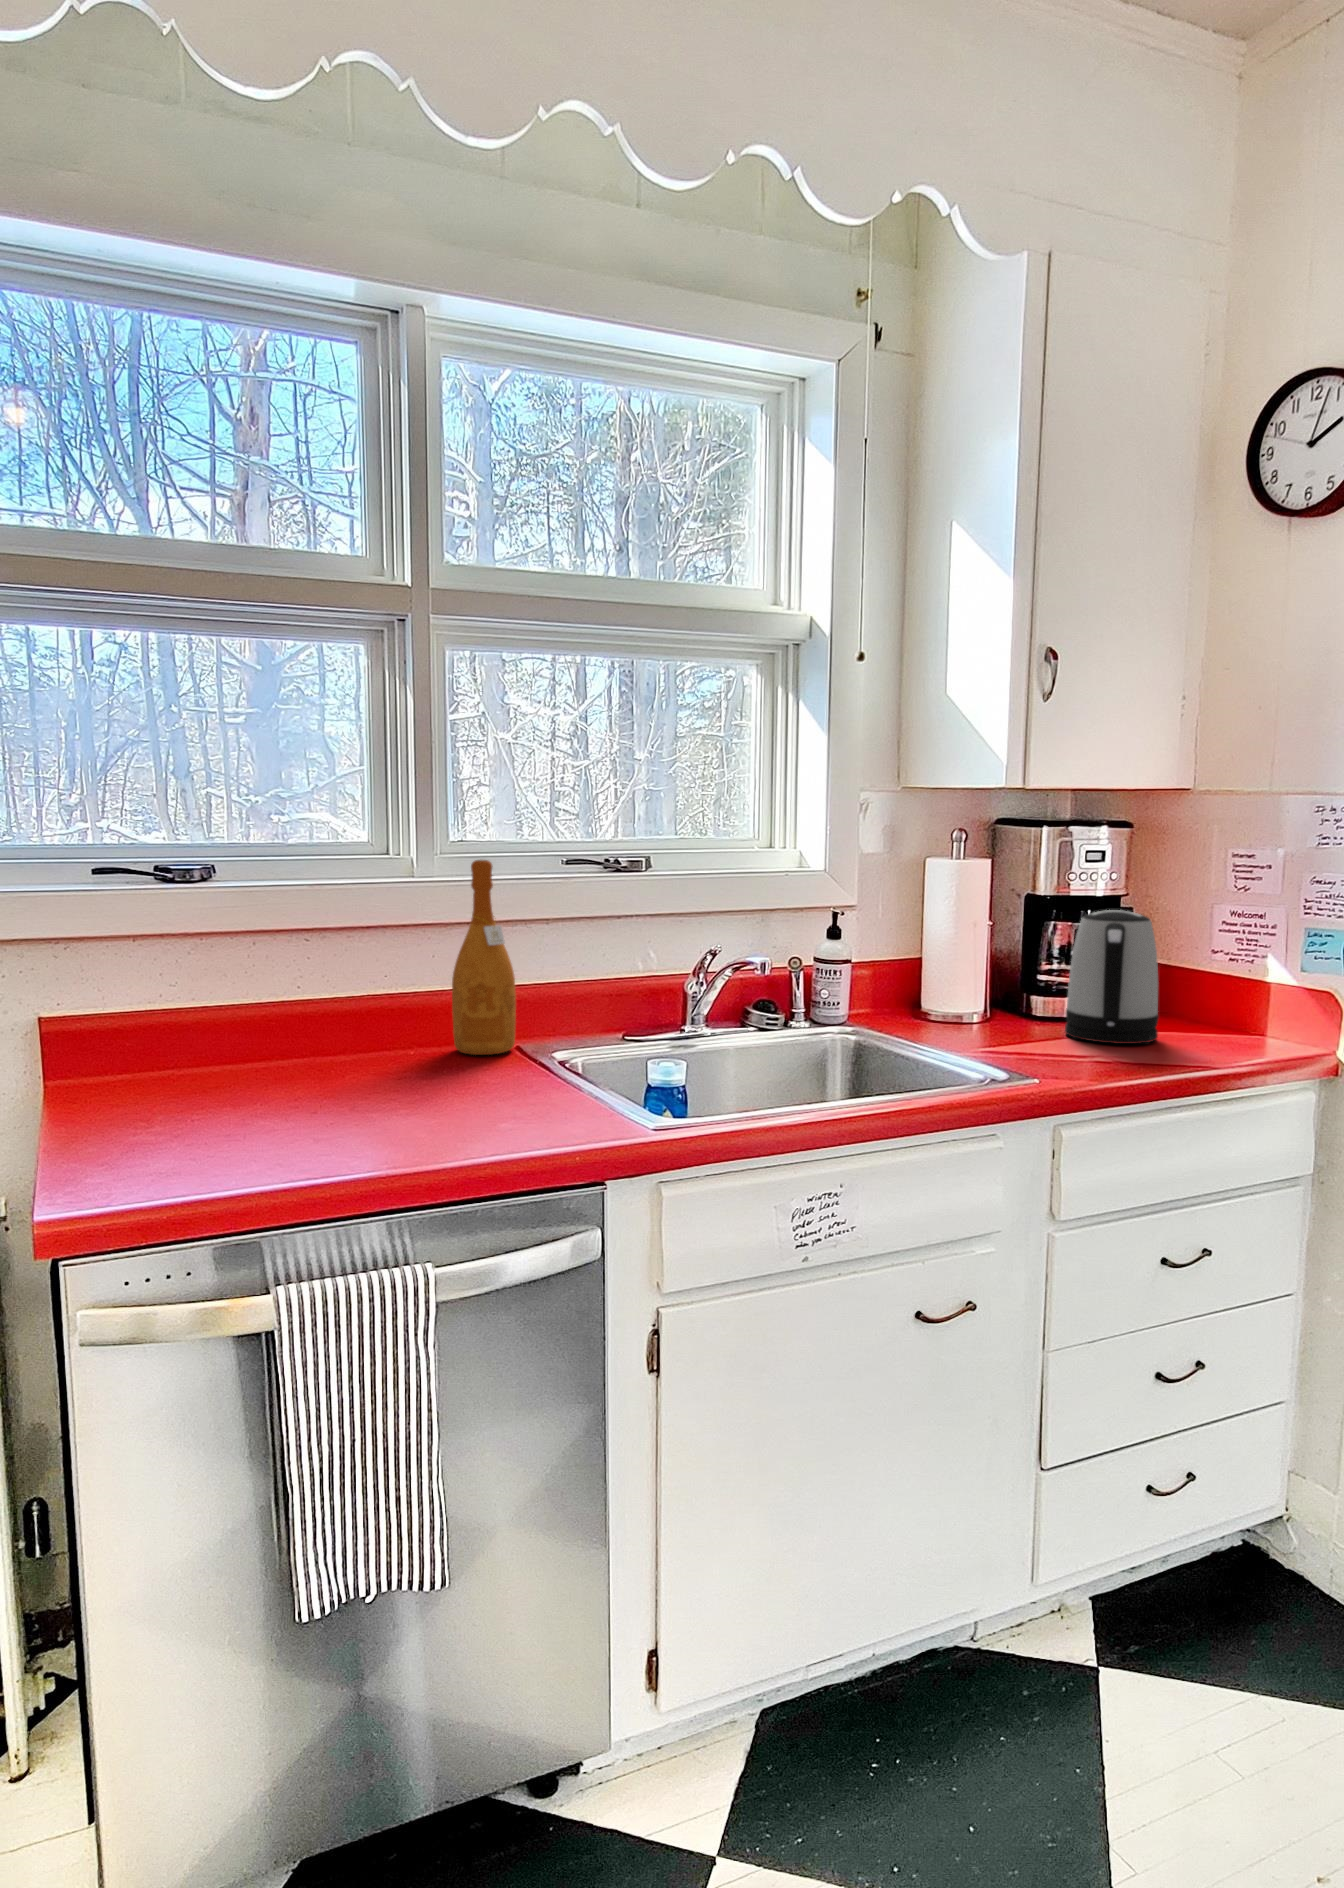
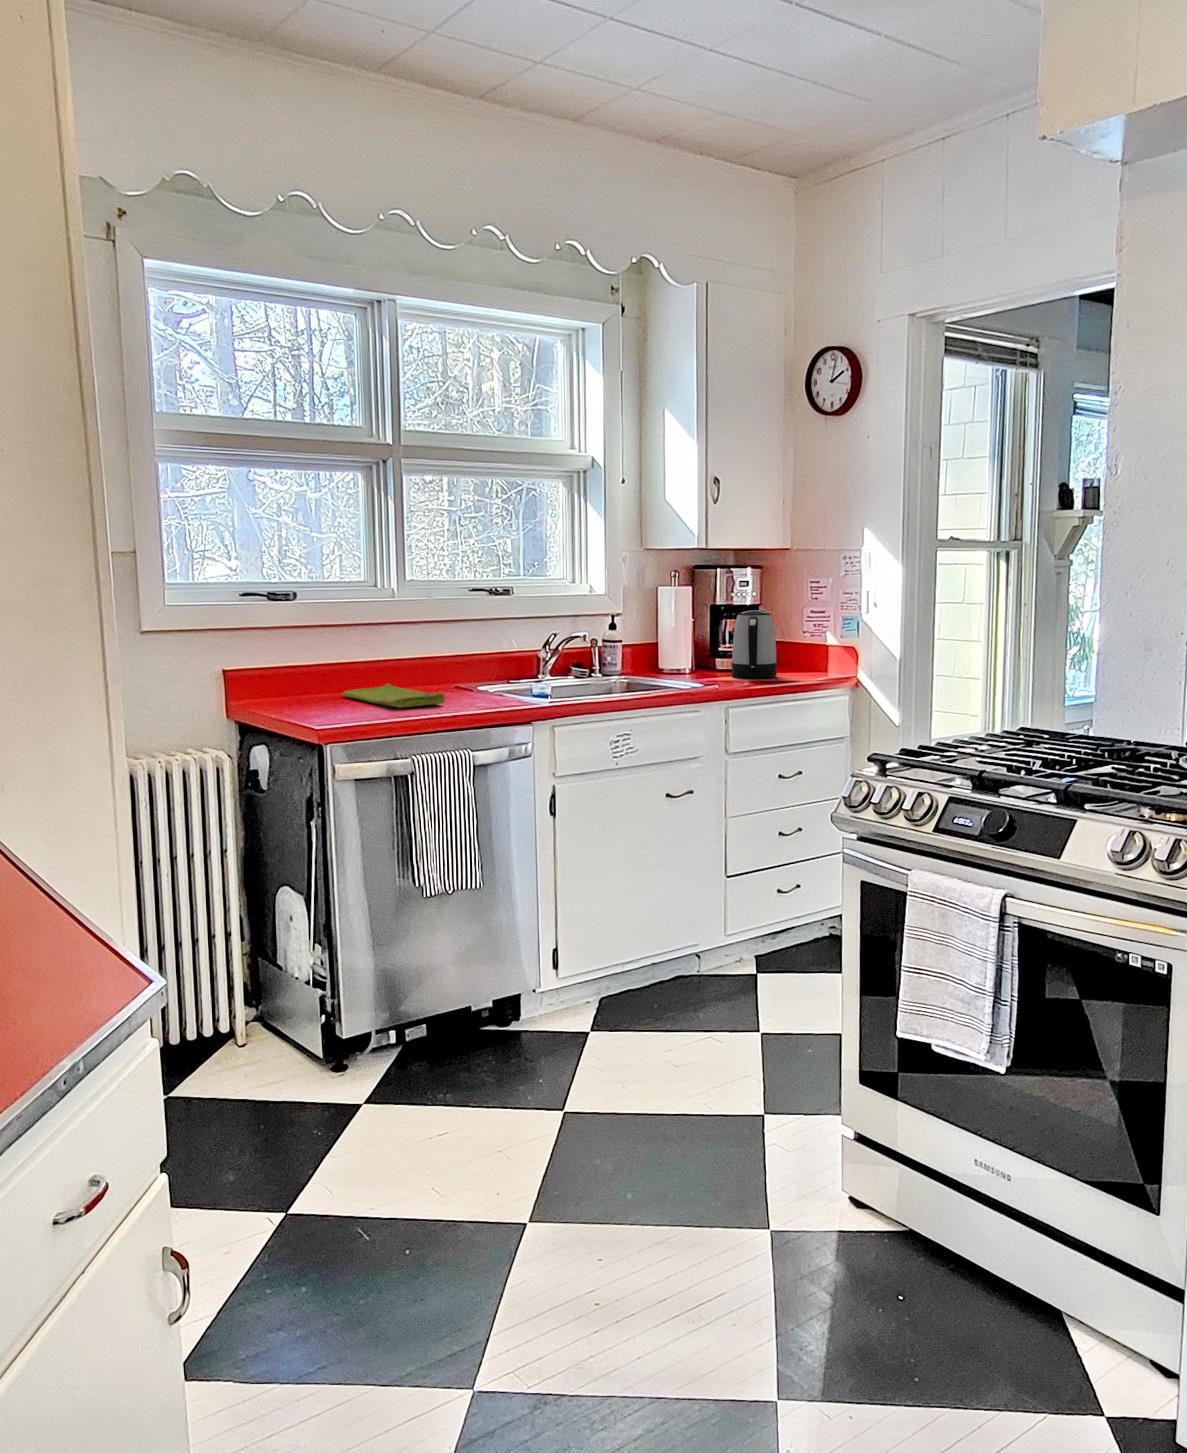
wine bottle: present [452,860,516,1055] -> none [424,590,457,690]
dish towel: none [267,1043,422,1131] -> present [342,684,445,708]

